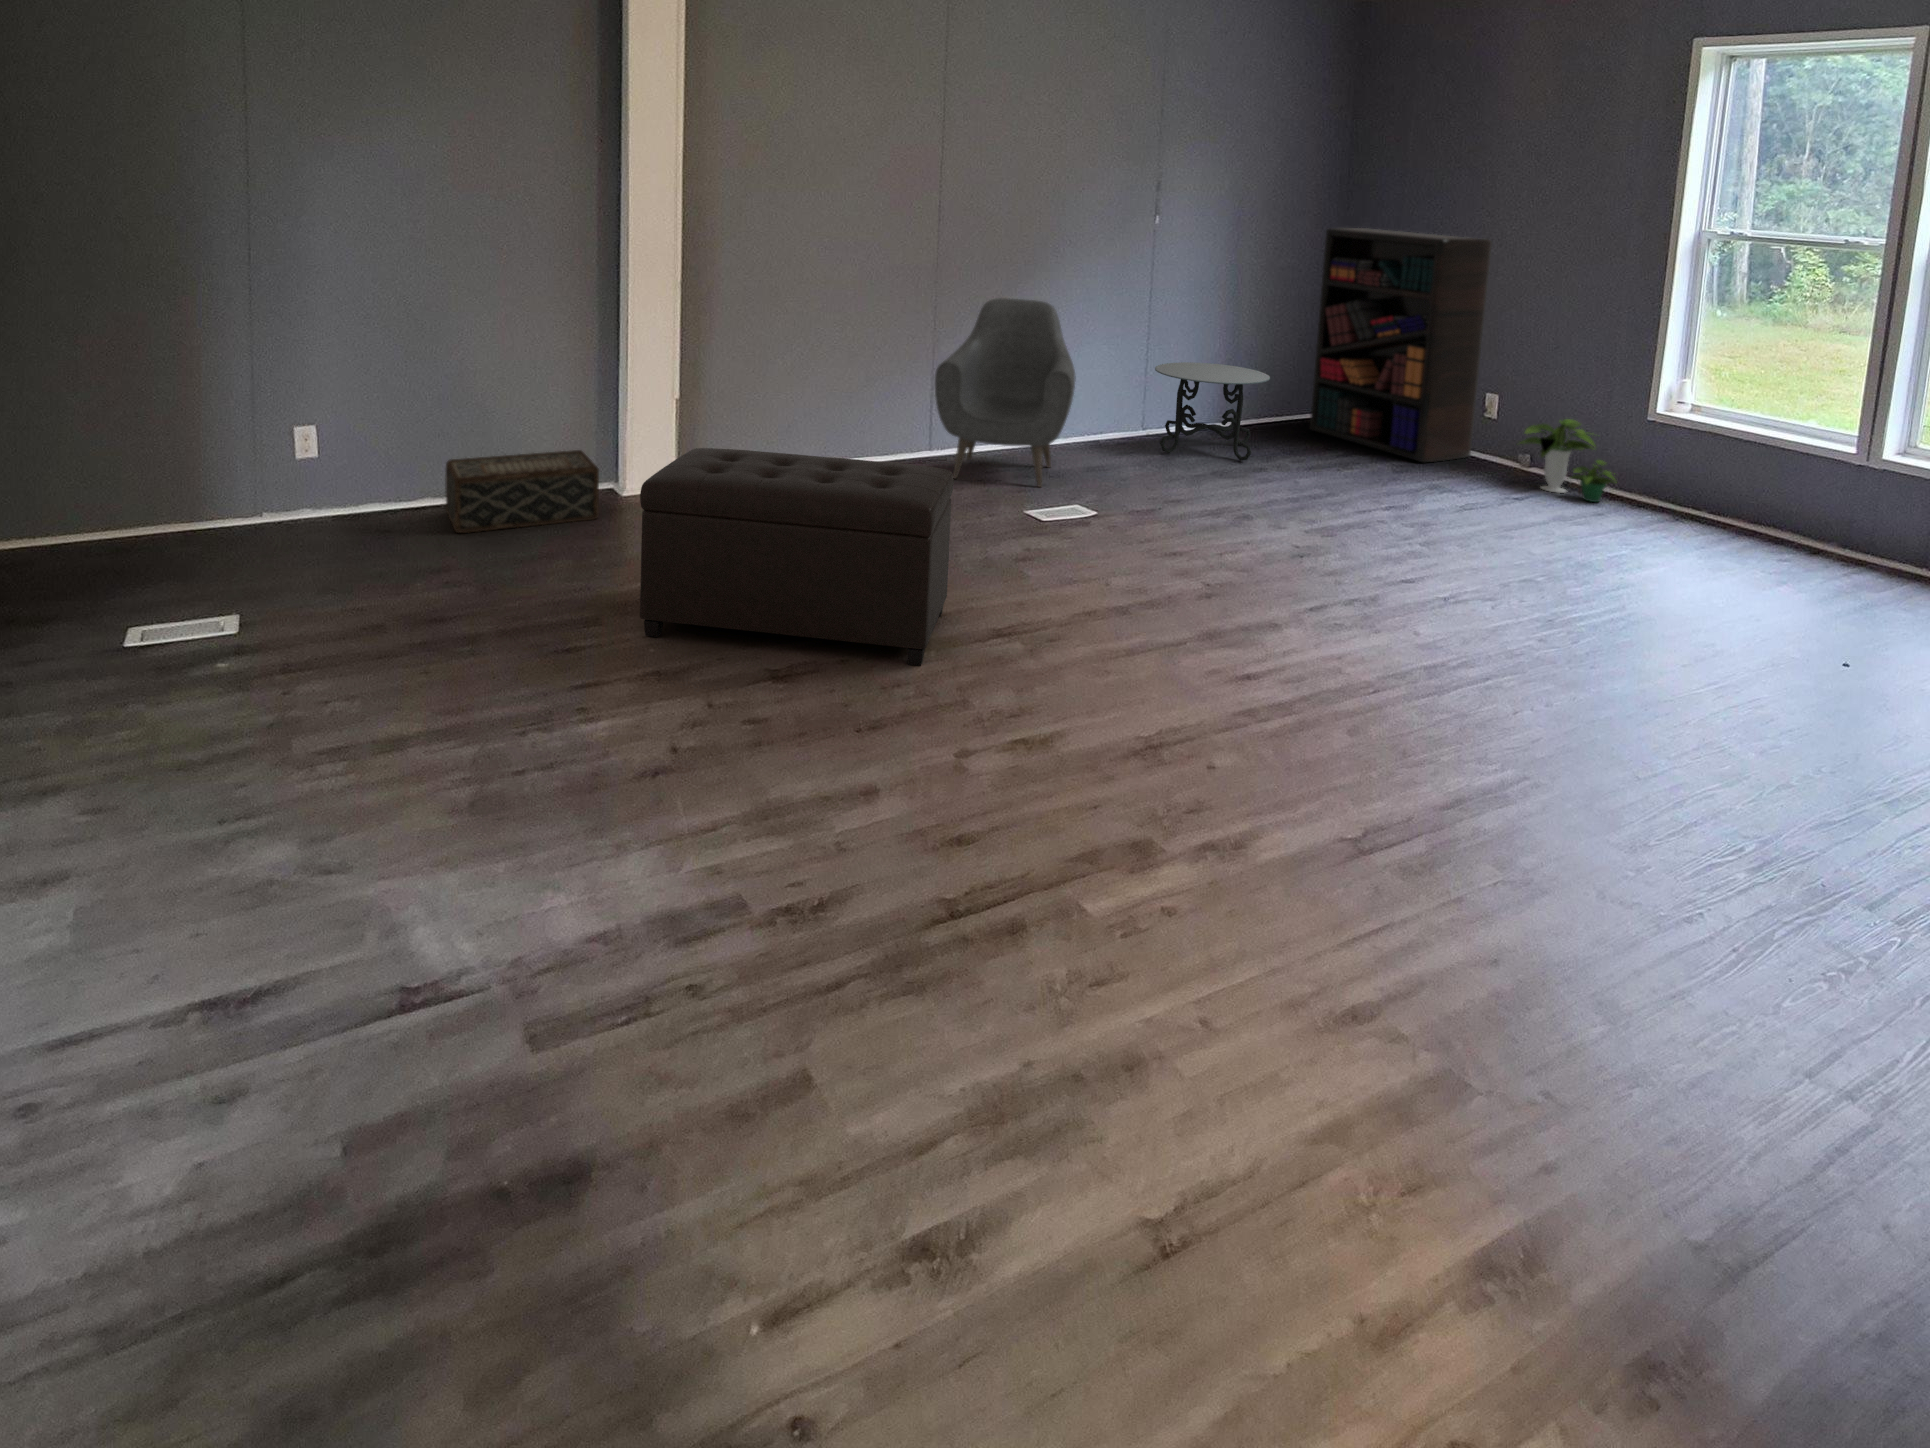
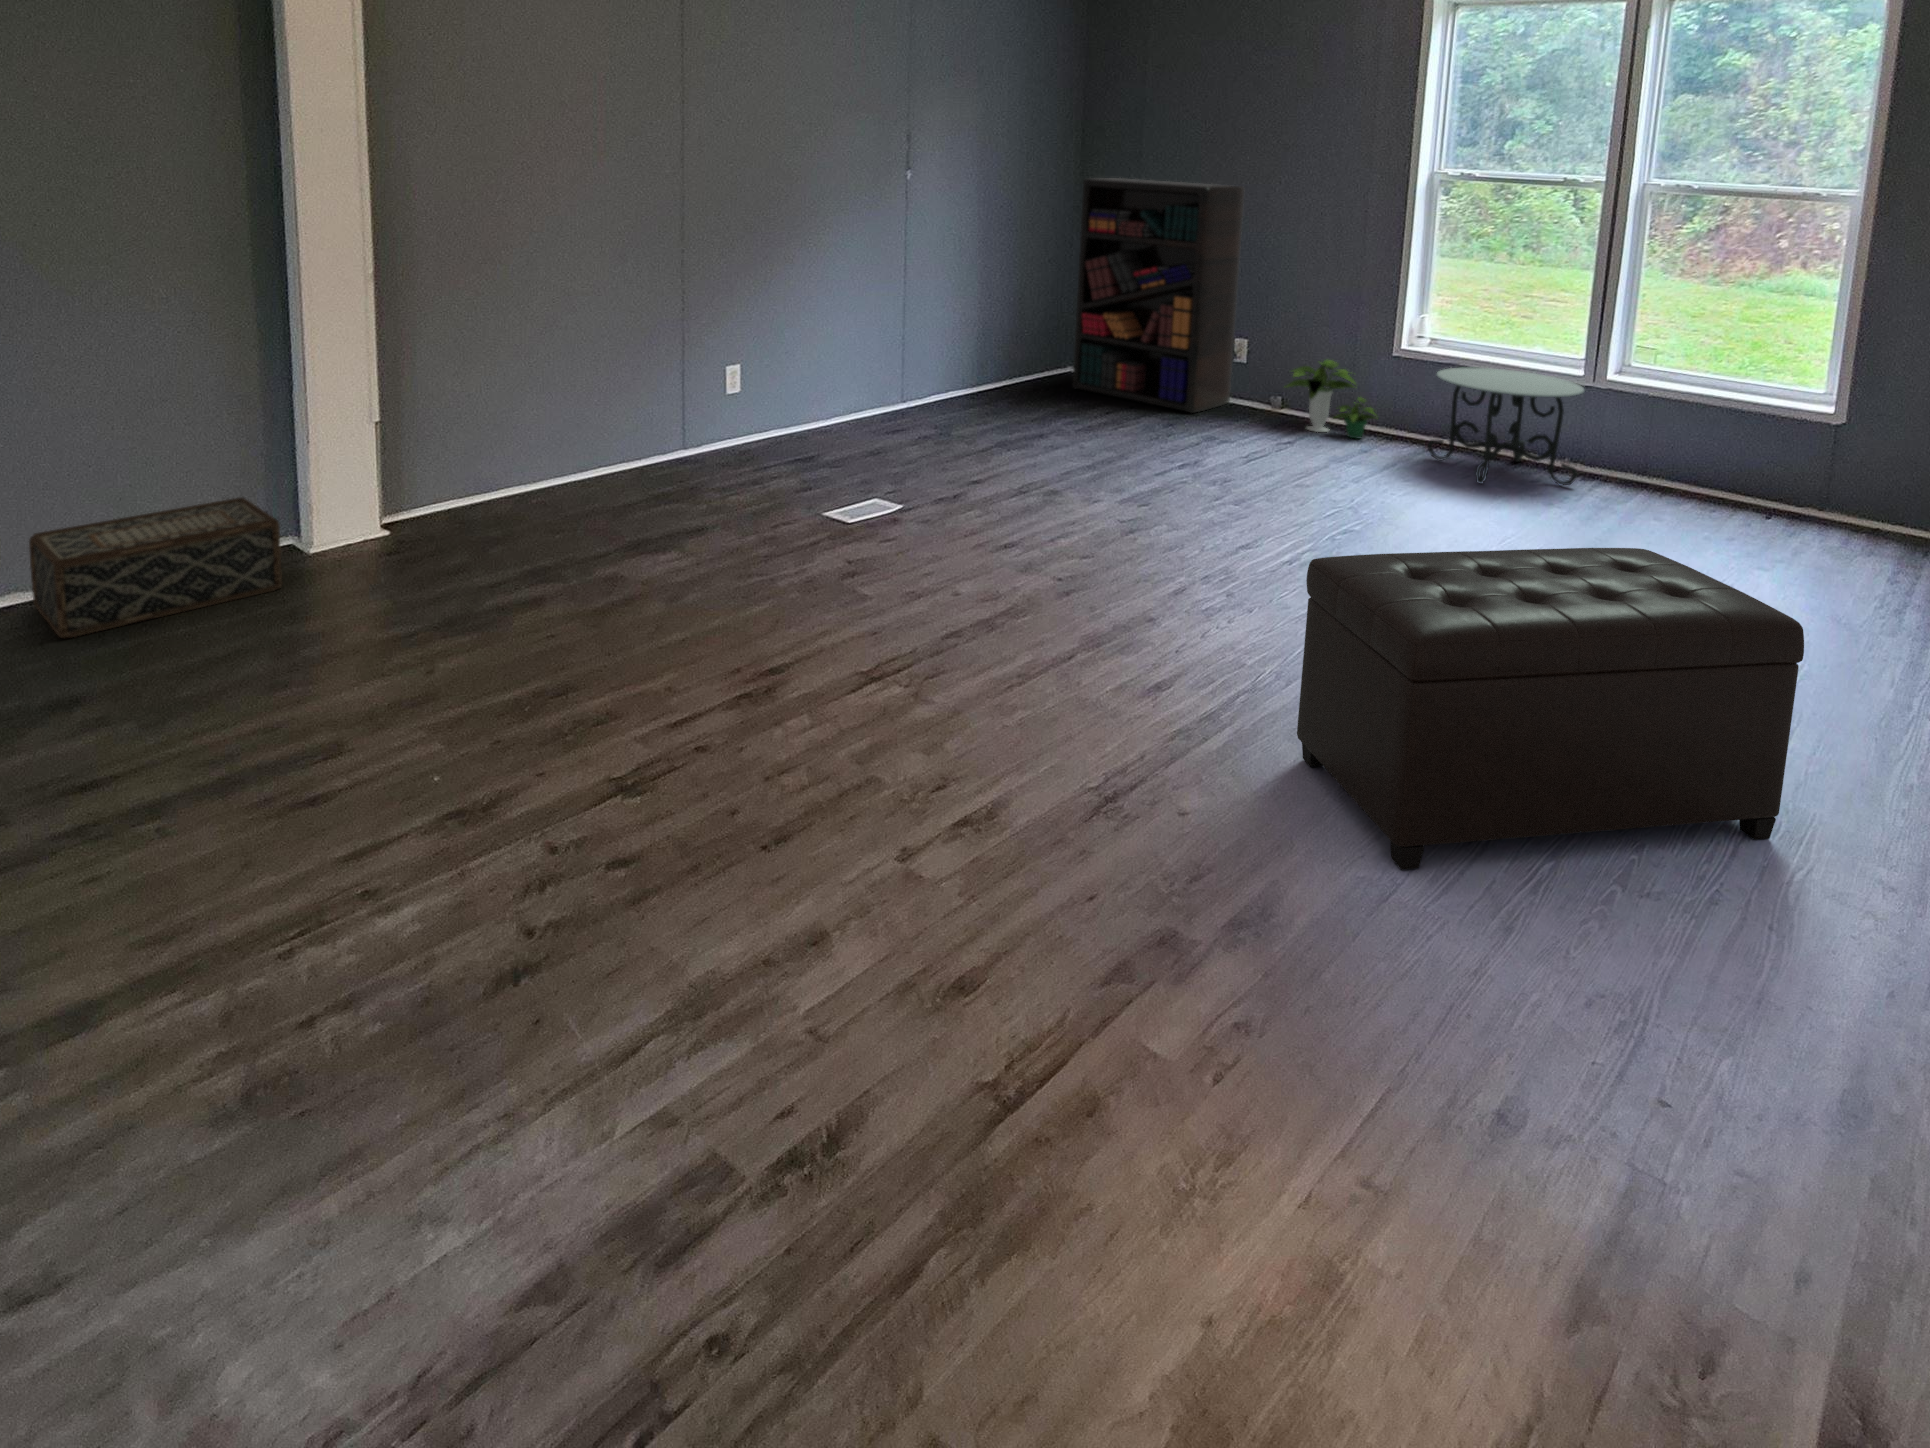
armchair: present [935,298,1076,487] -> none [704,266,866,480]
side table: present [1155,362,1270,461] -> present [1427,368,1584,486]
ottoman: present [640,448,954,666] -> present [1297,548,1804,870]

